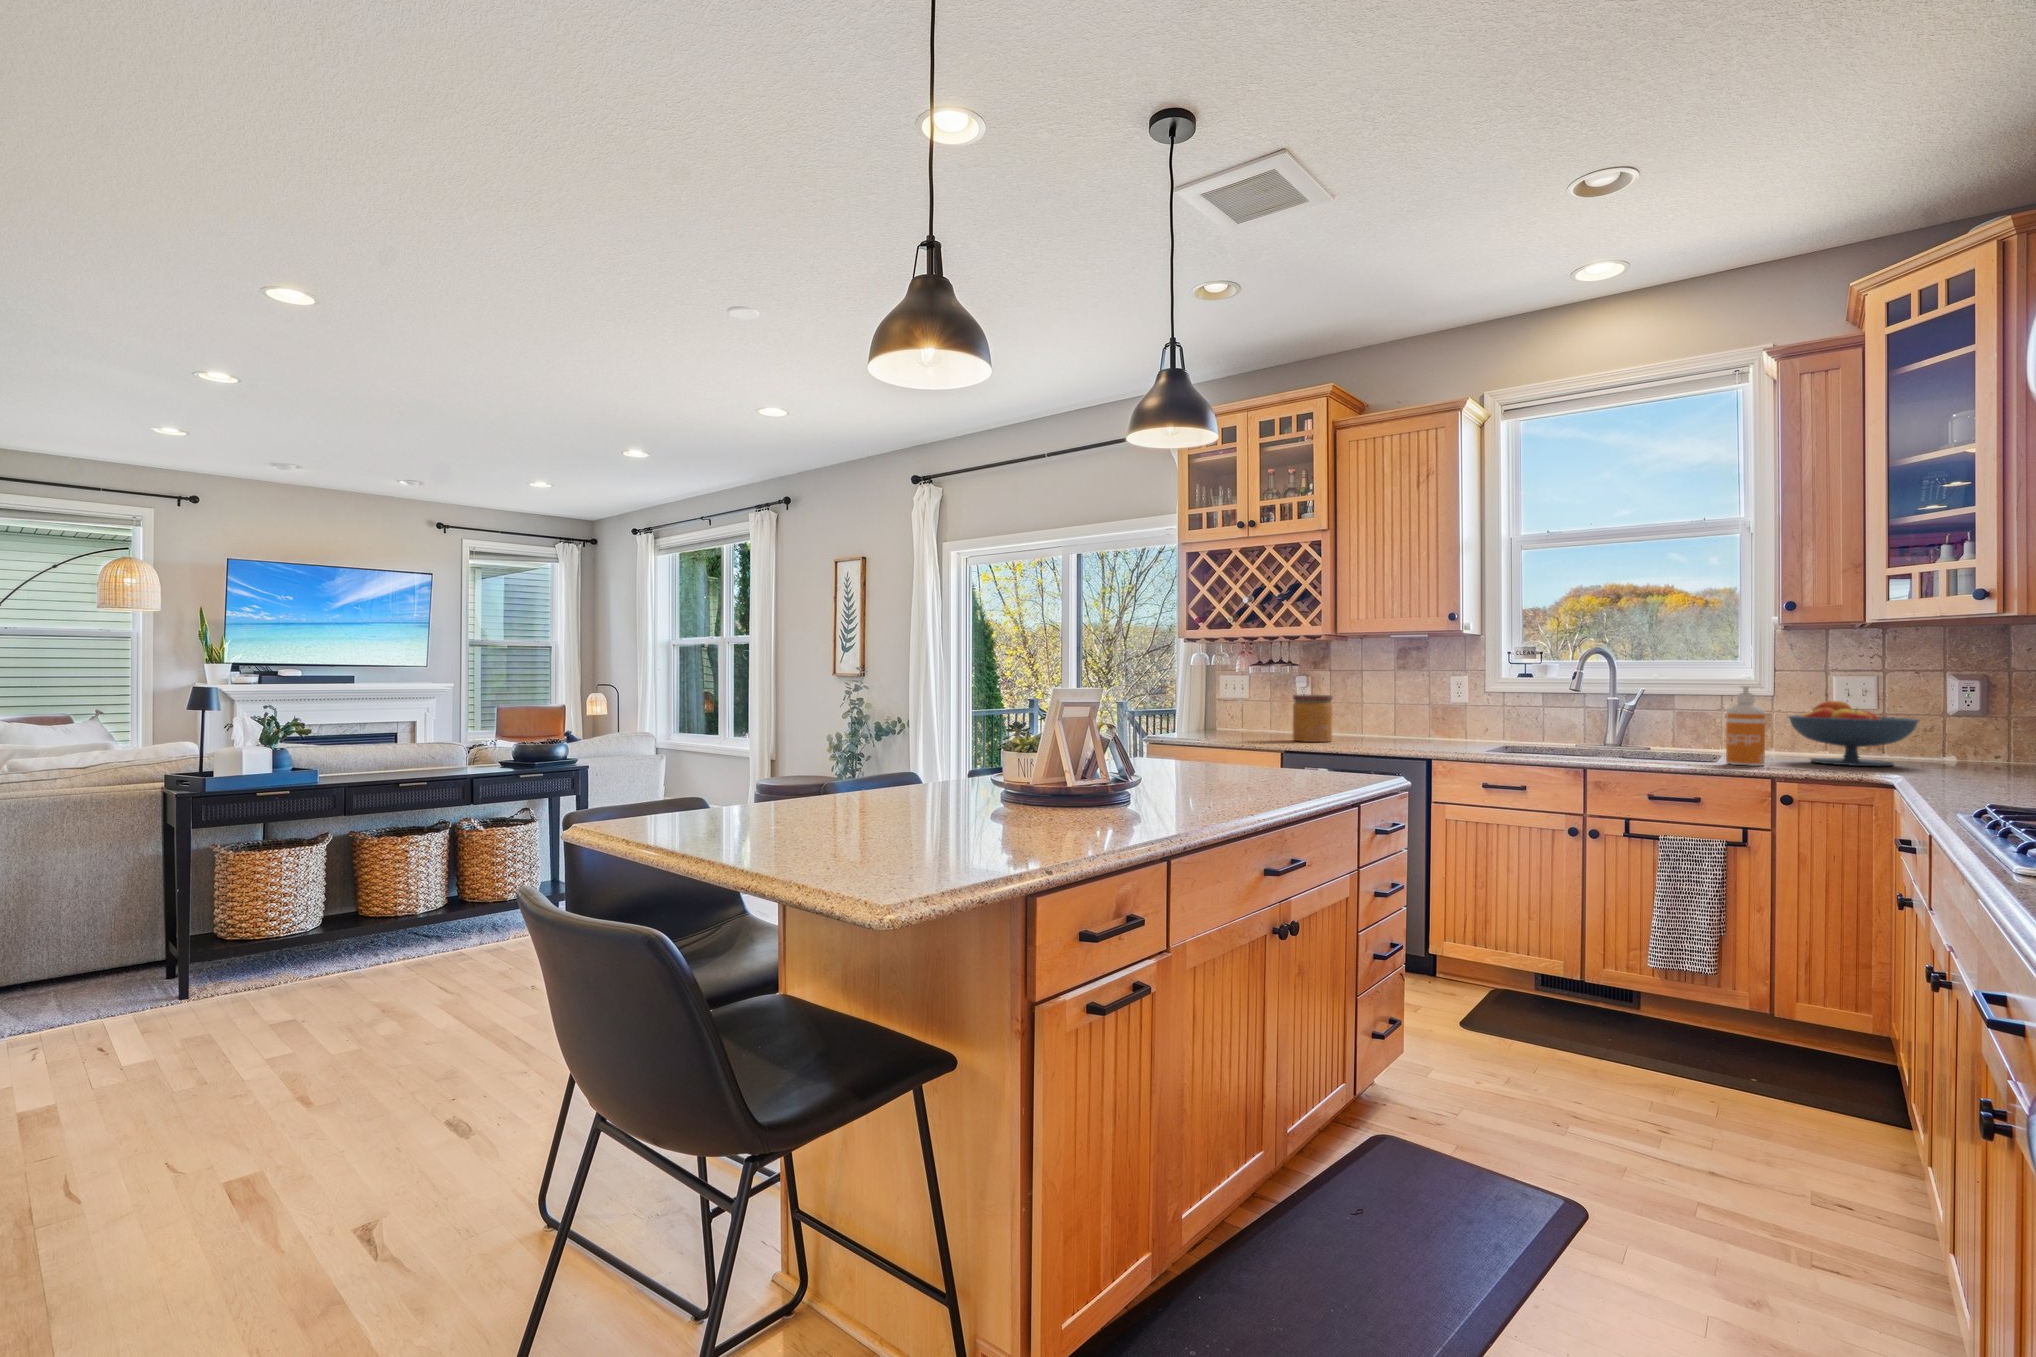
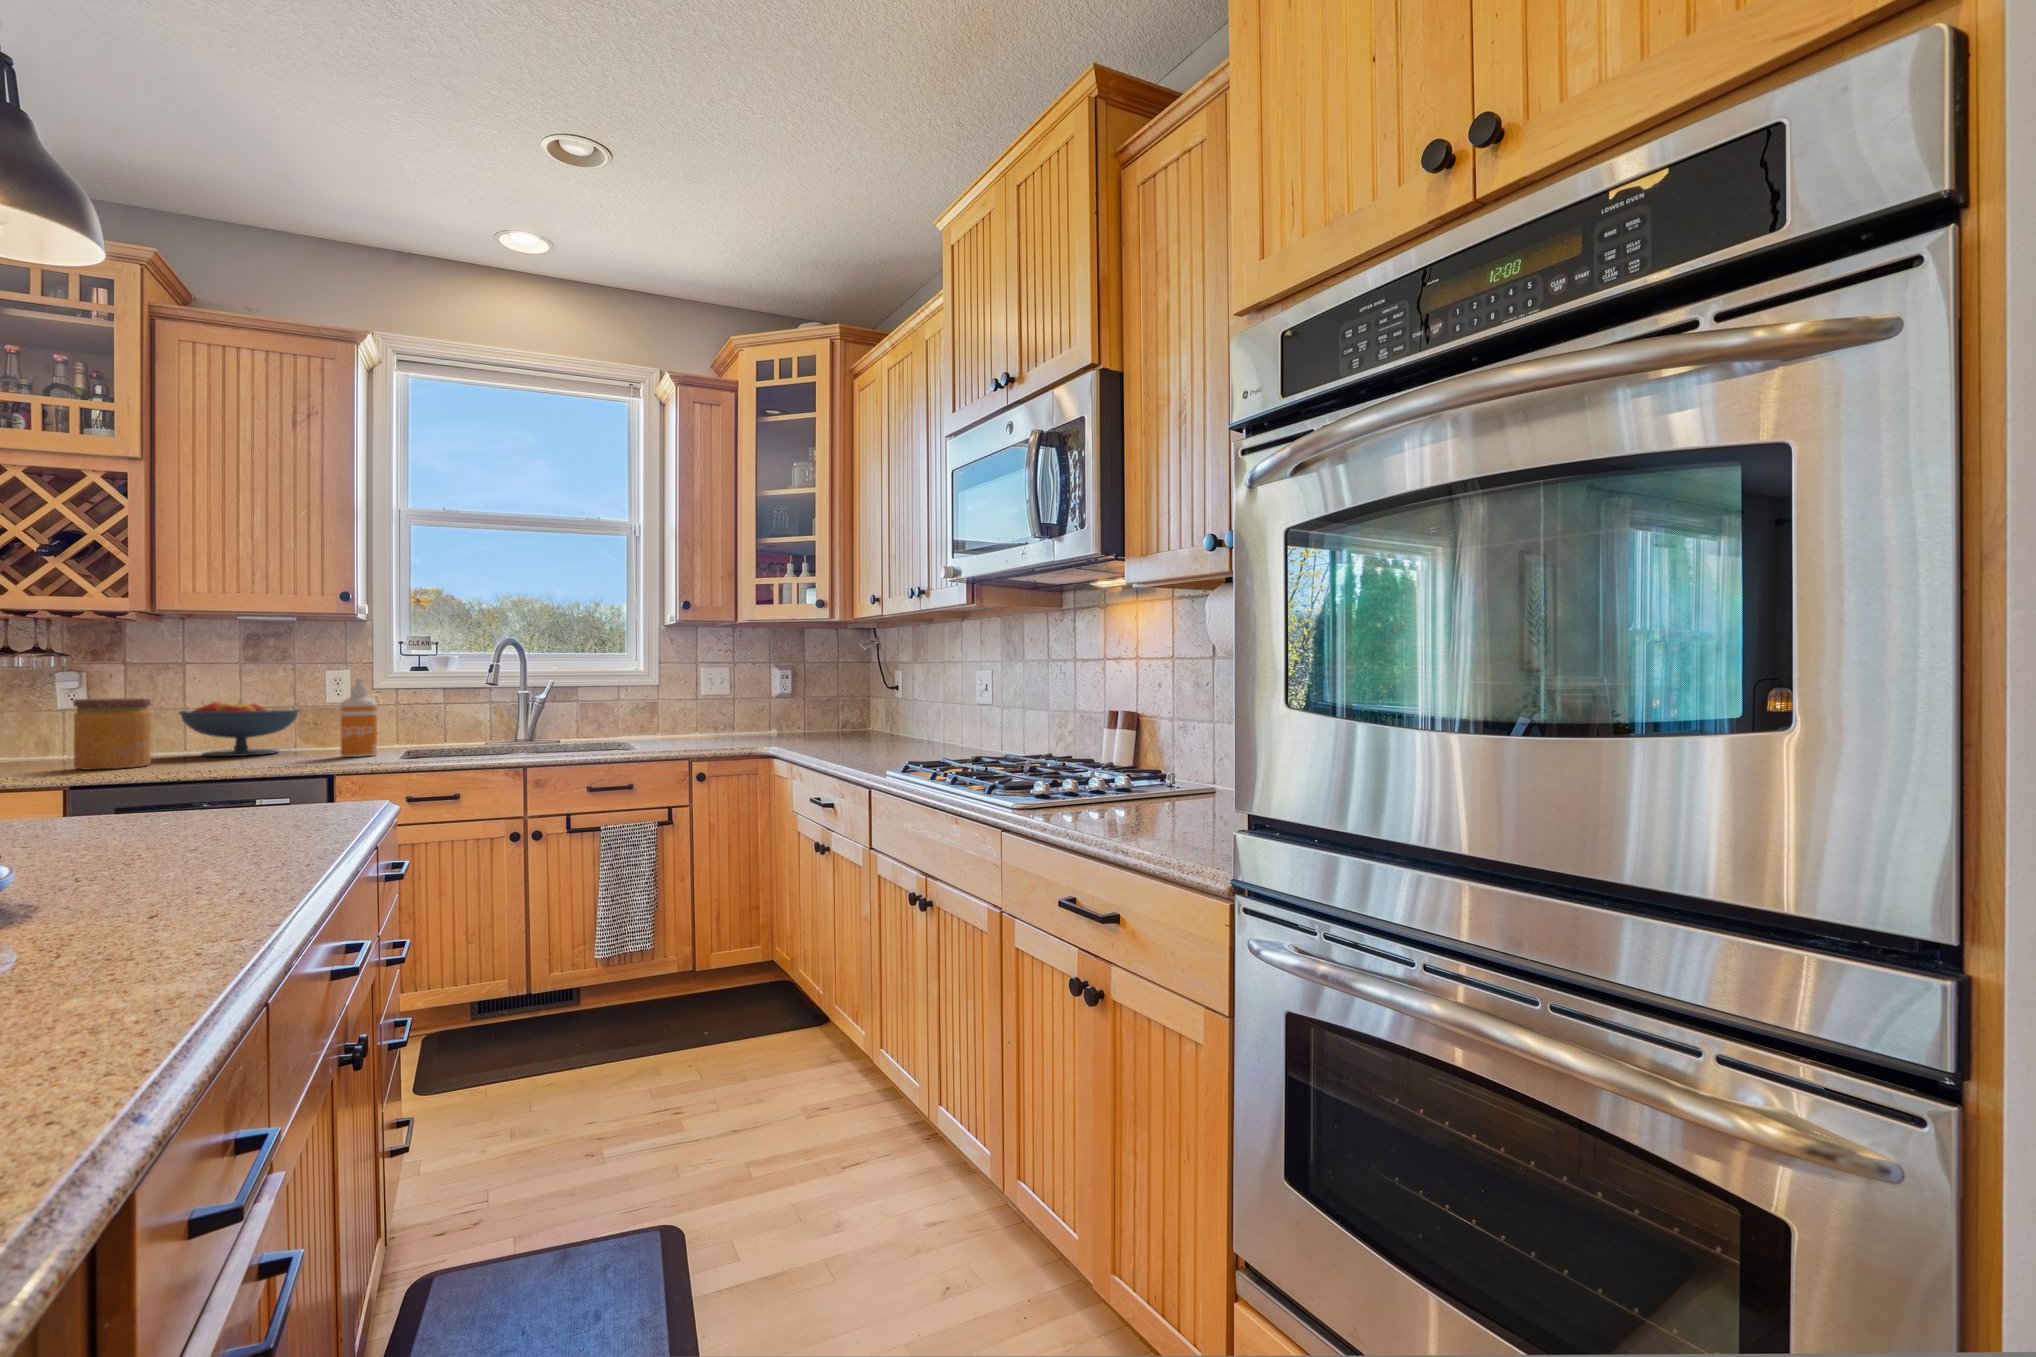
soap dispenser: present [1726,686,1765,766] -> present [341,679,377,757]
fruit bowl: present [1789,701,1919,766] -> present [179,702,300,756]

